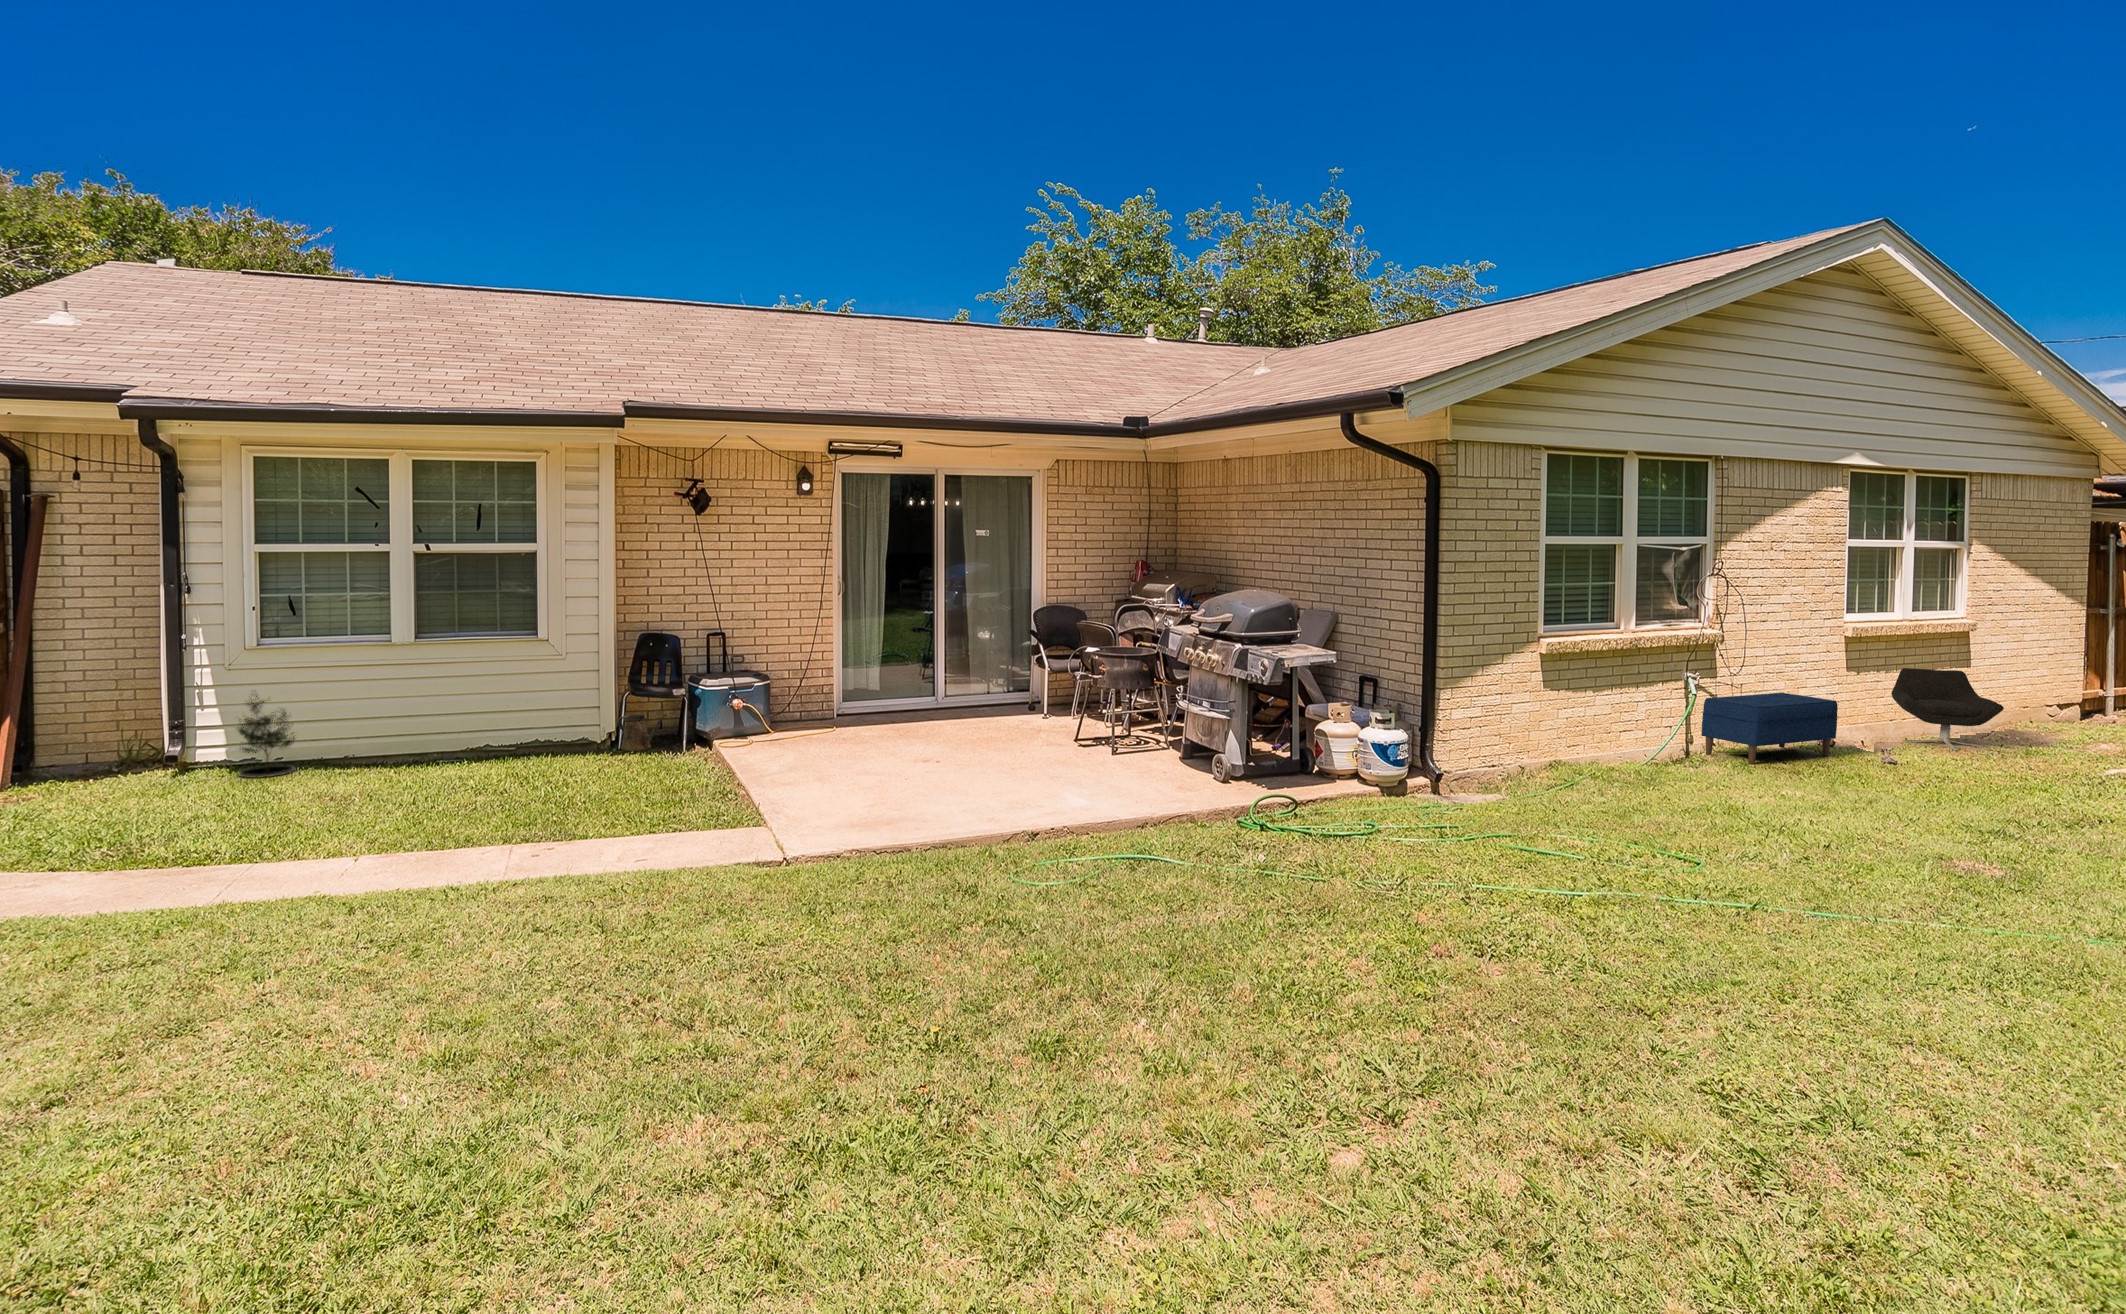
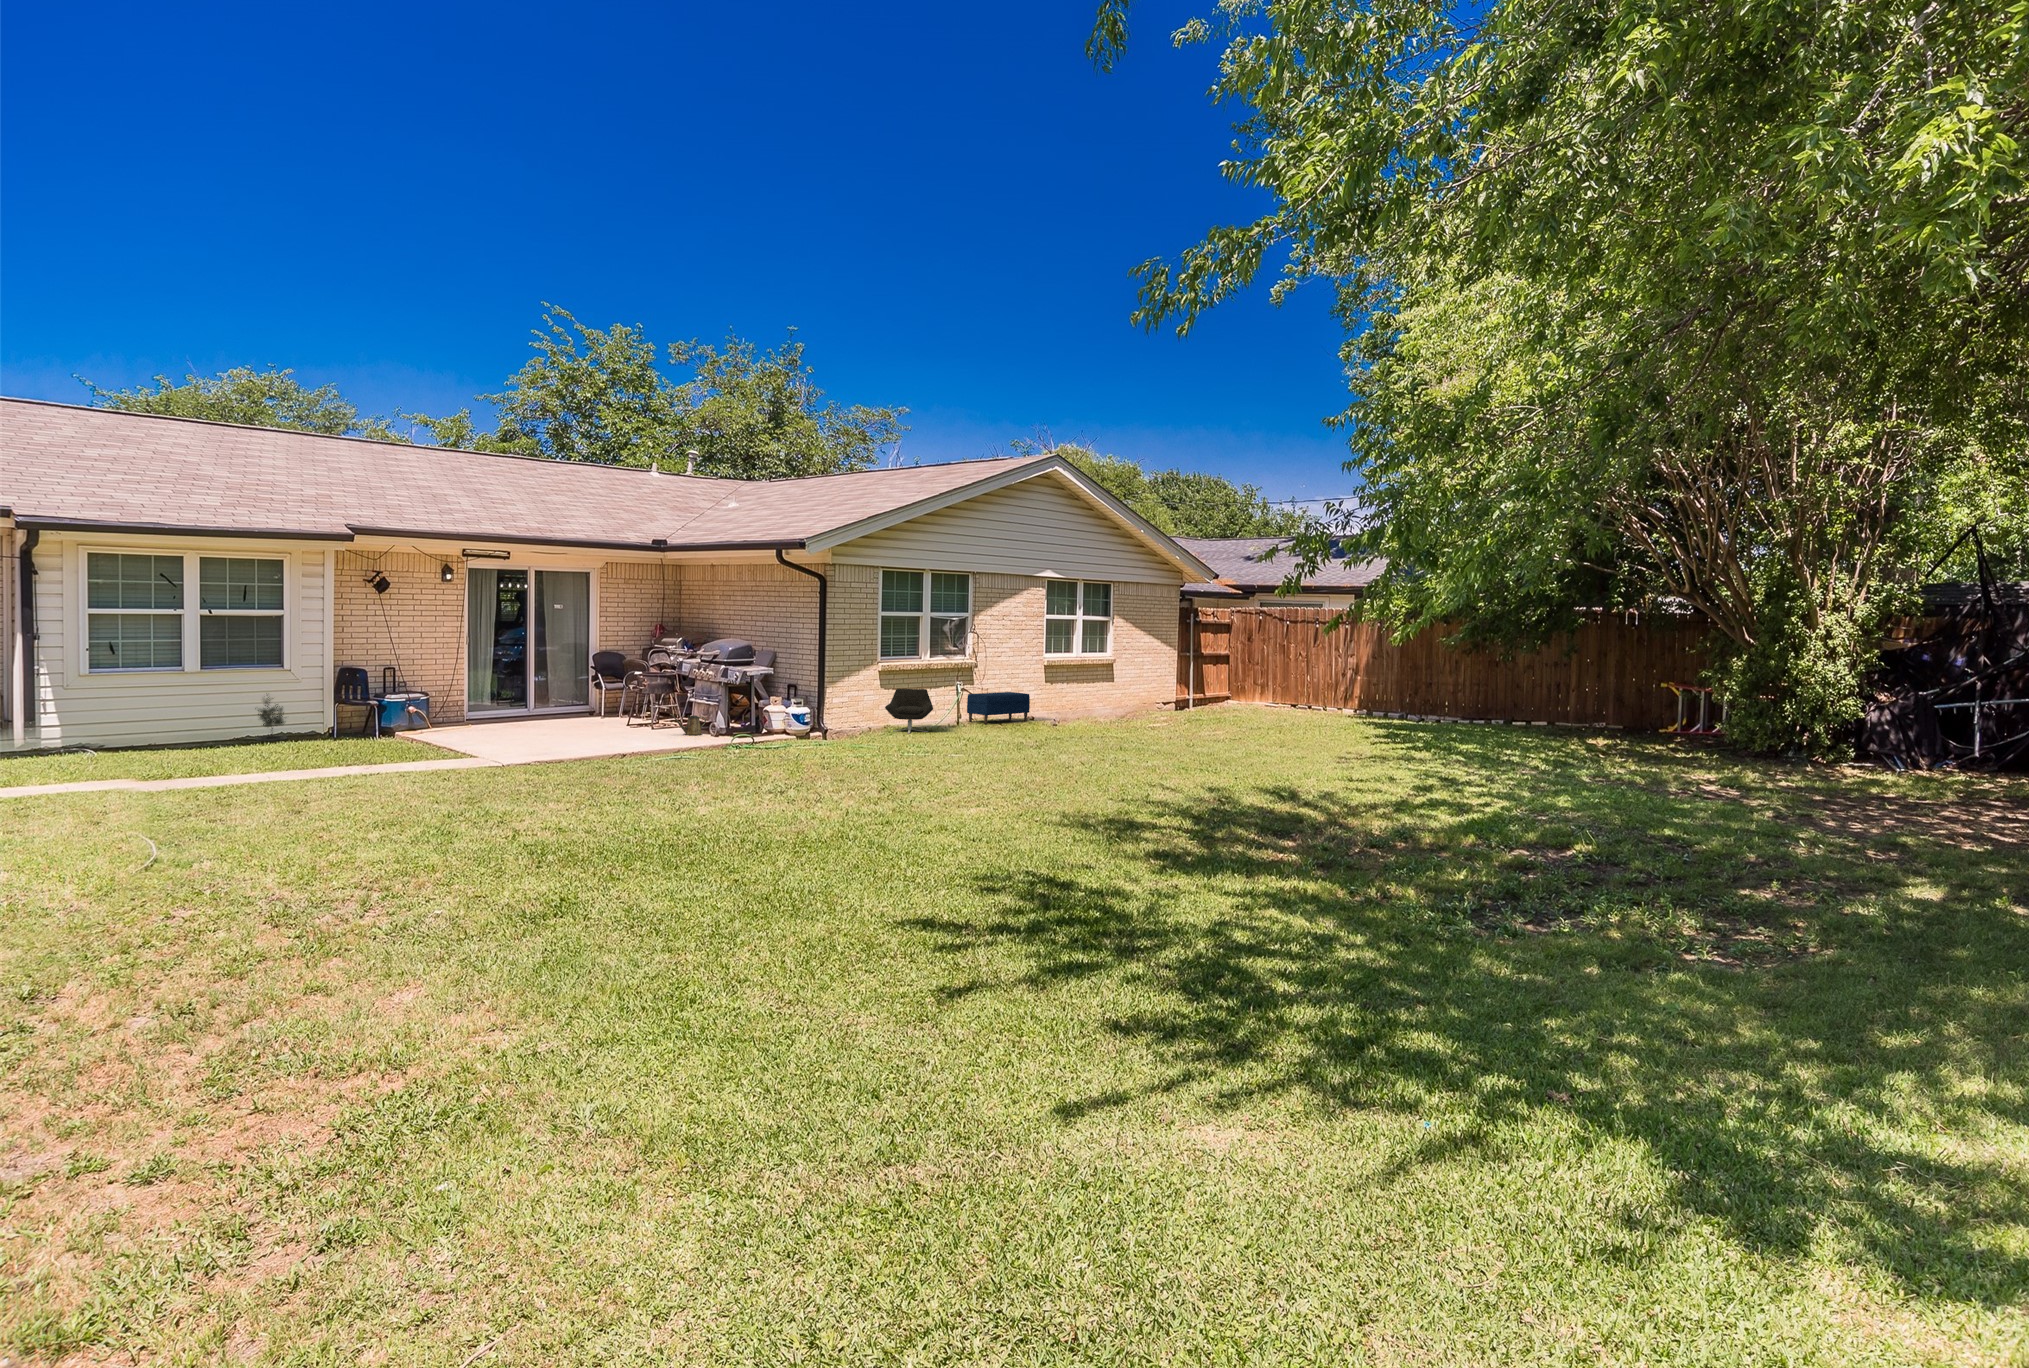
lounge chair: present [1892,668,2004,750] -> present [885,689,933,734]
potted tree: present [237,696,295,778] -> present [256,697,286,741]
watering can: present [618,715,667,751] -> present [670,714,706,735]

